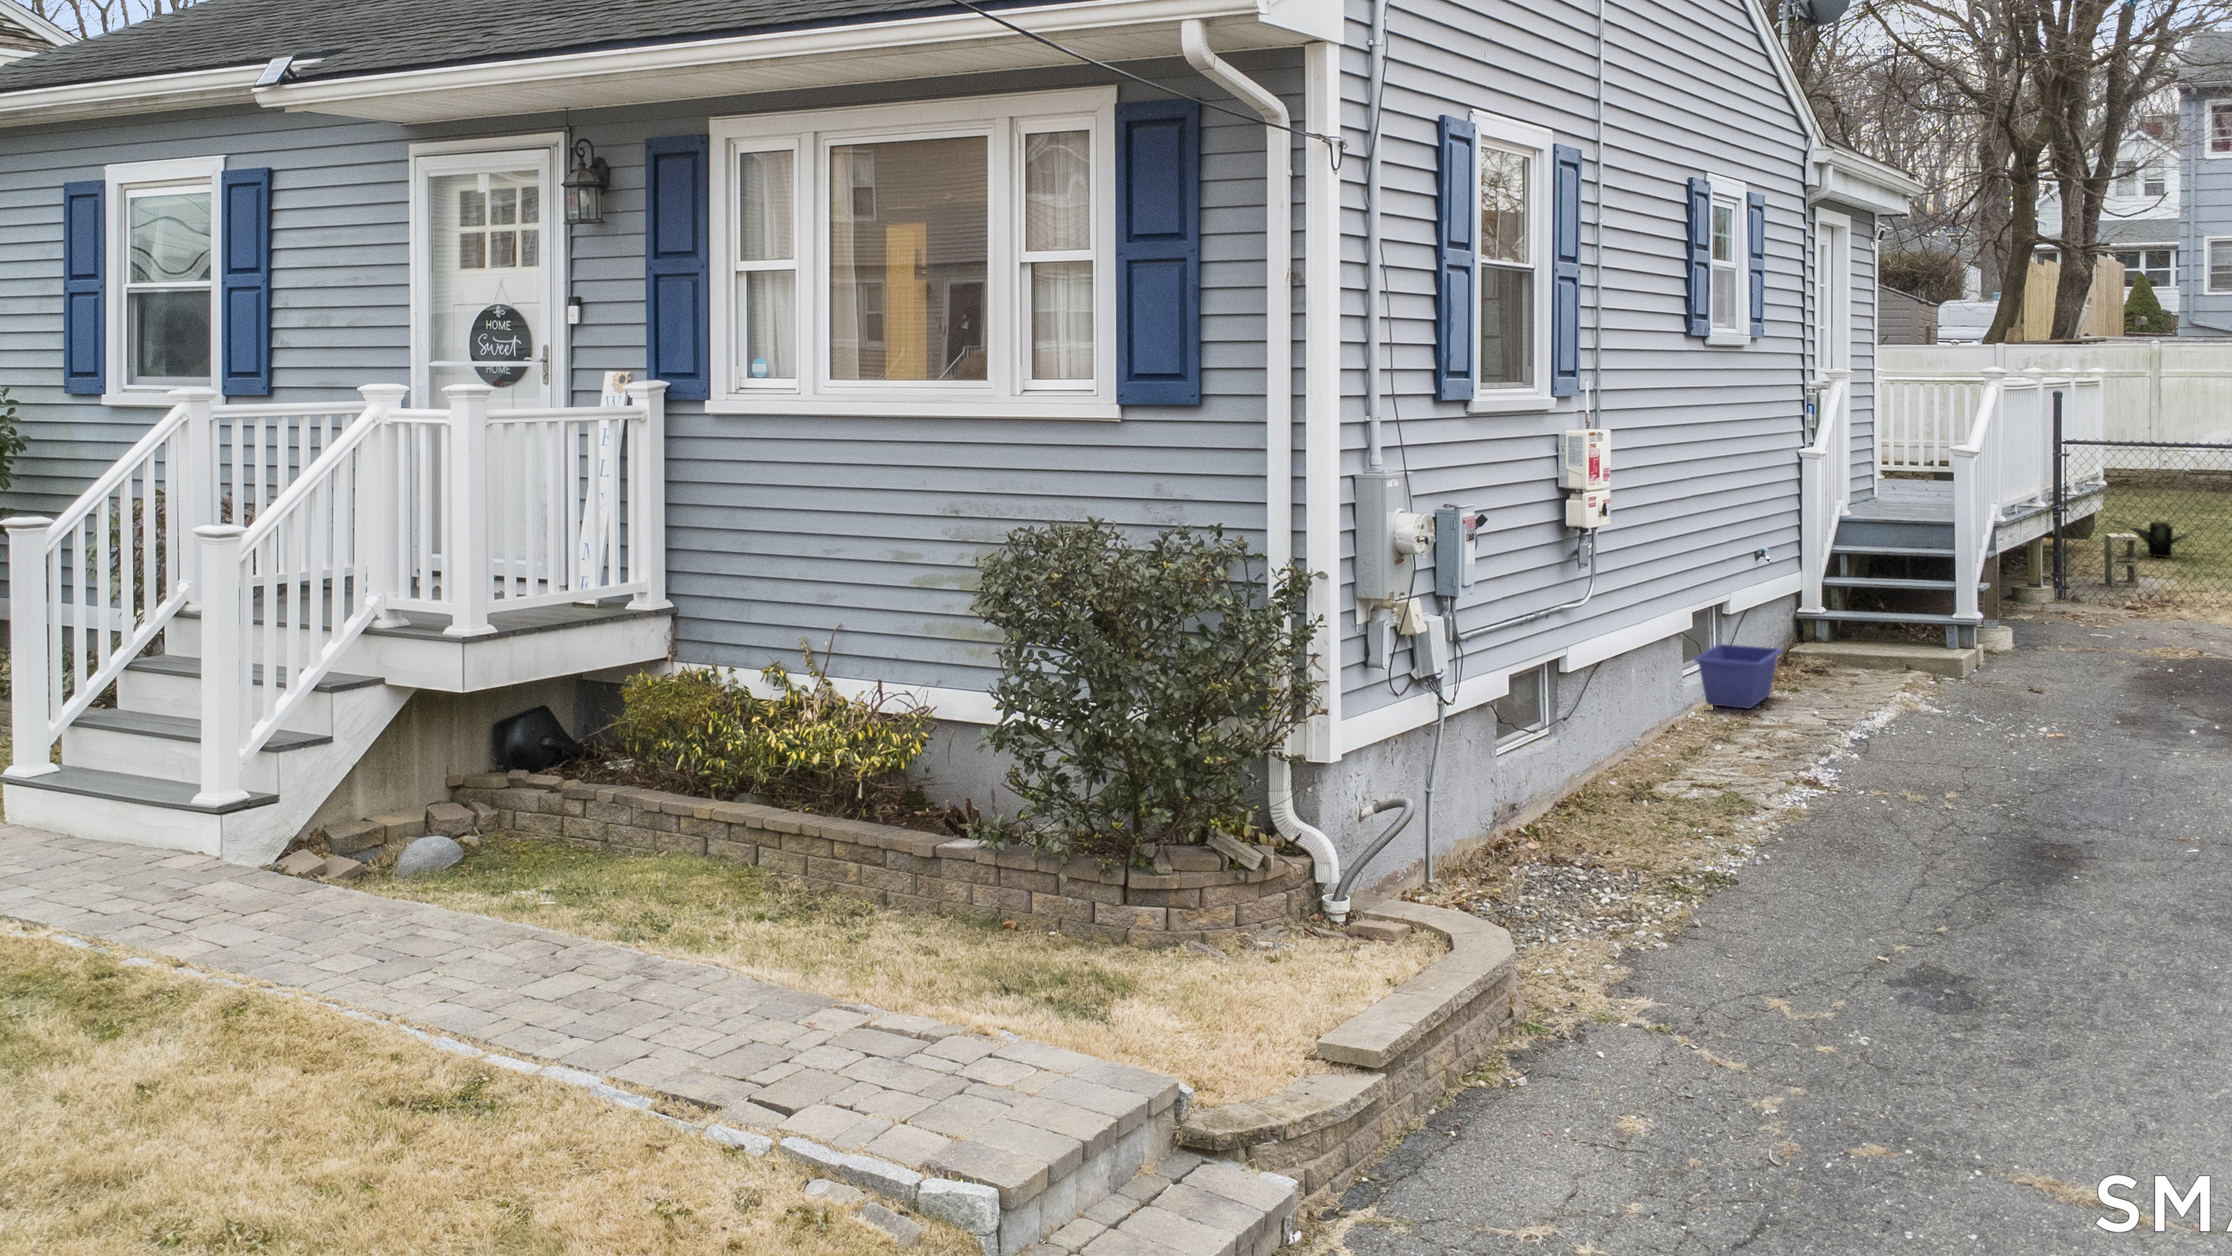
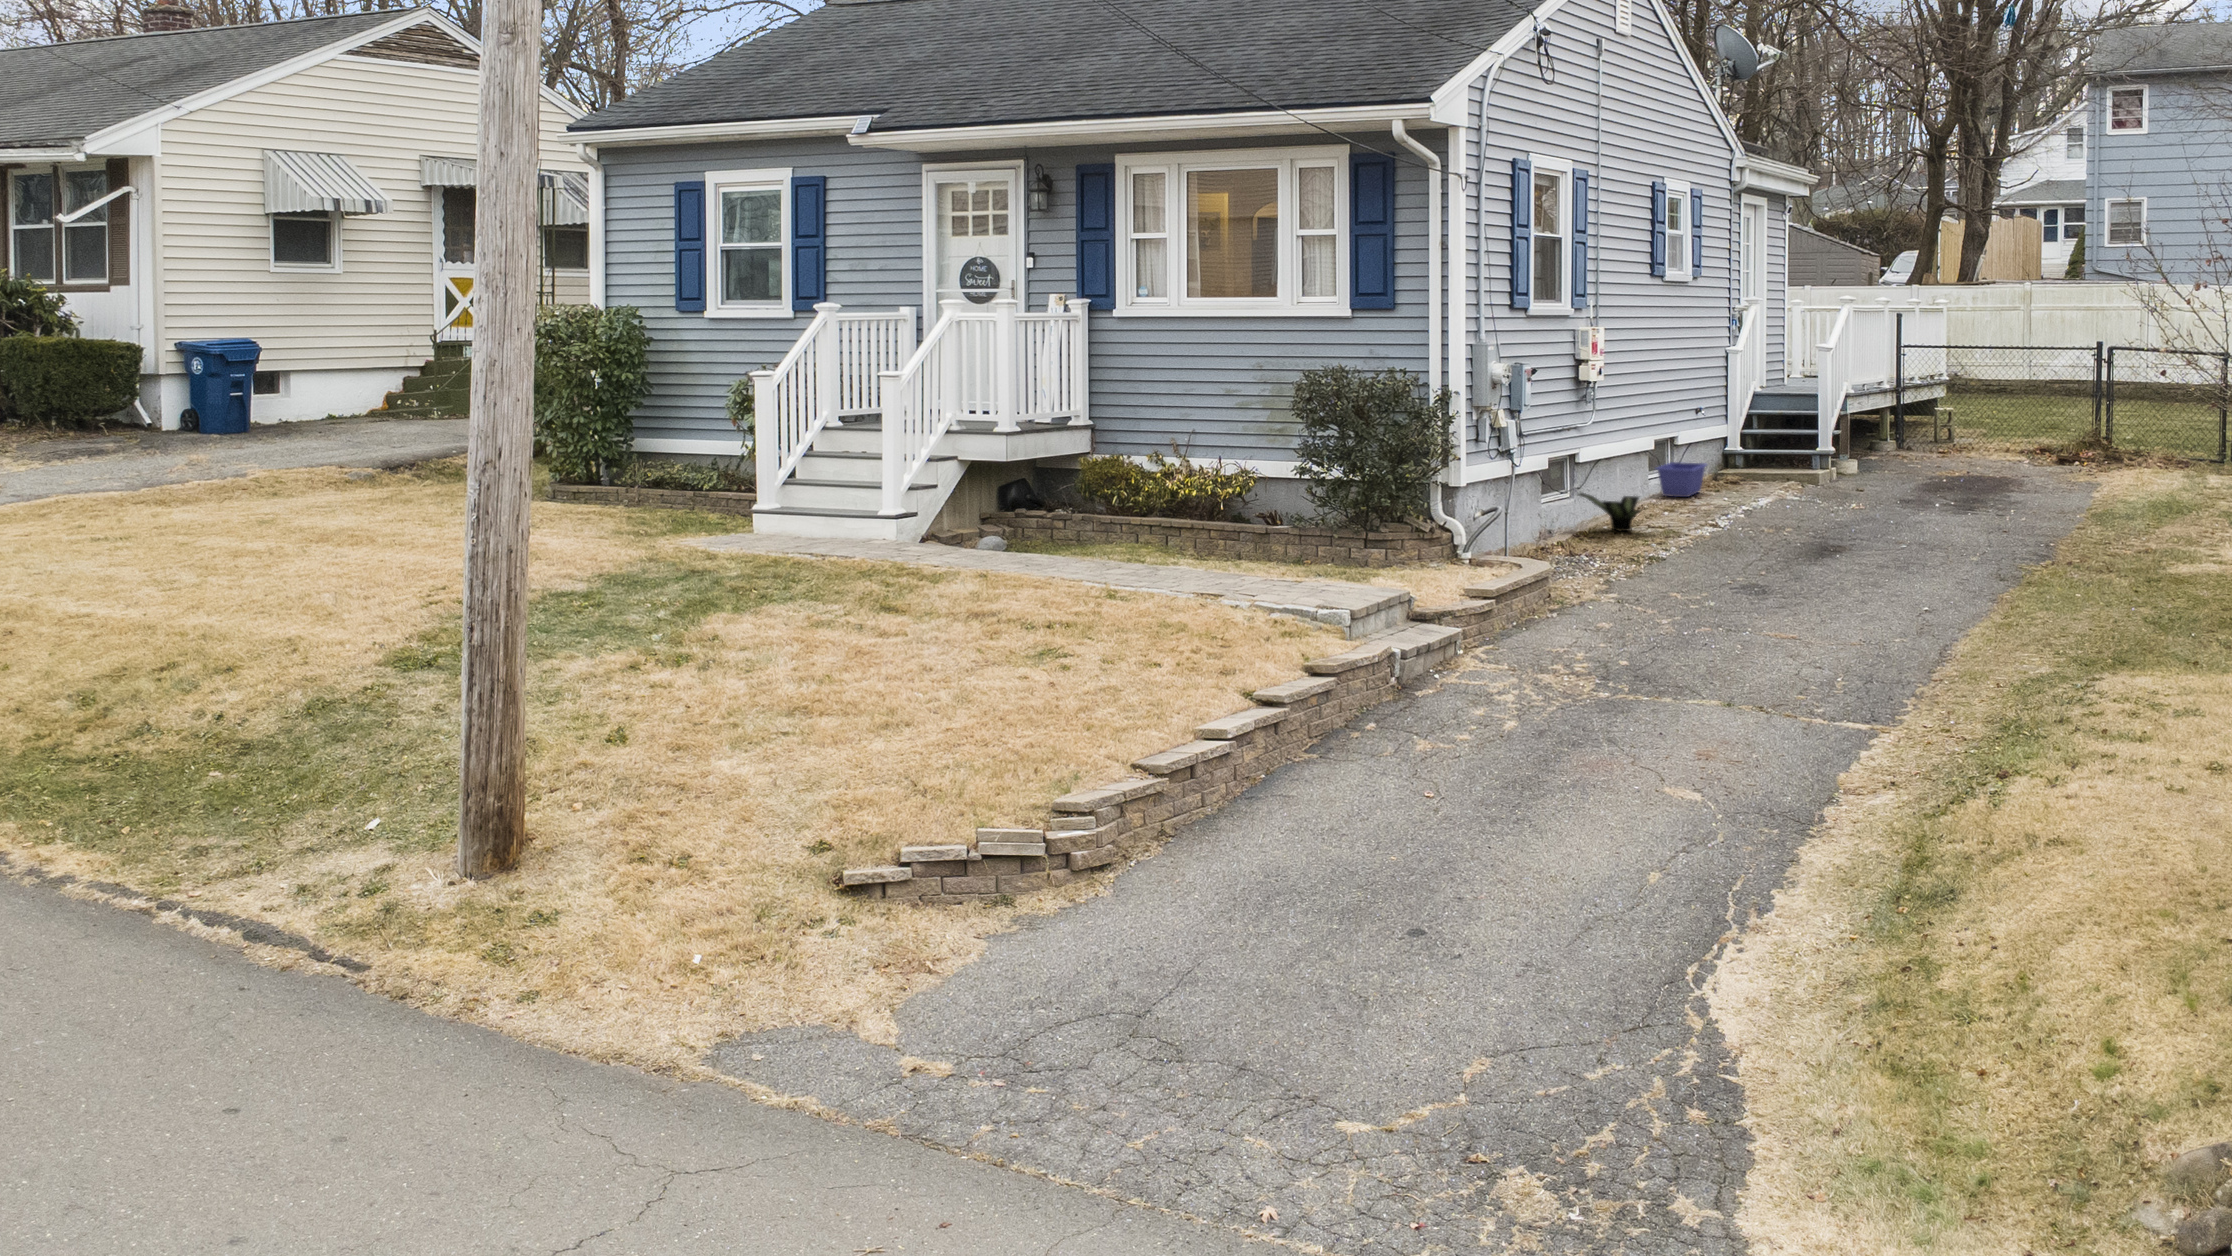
potted plant: present [2111,520,2187,558] -> present [1579,493,1658,531]

